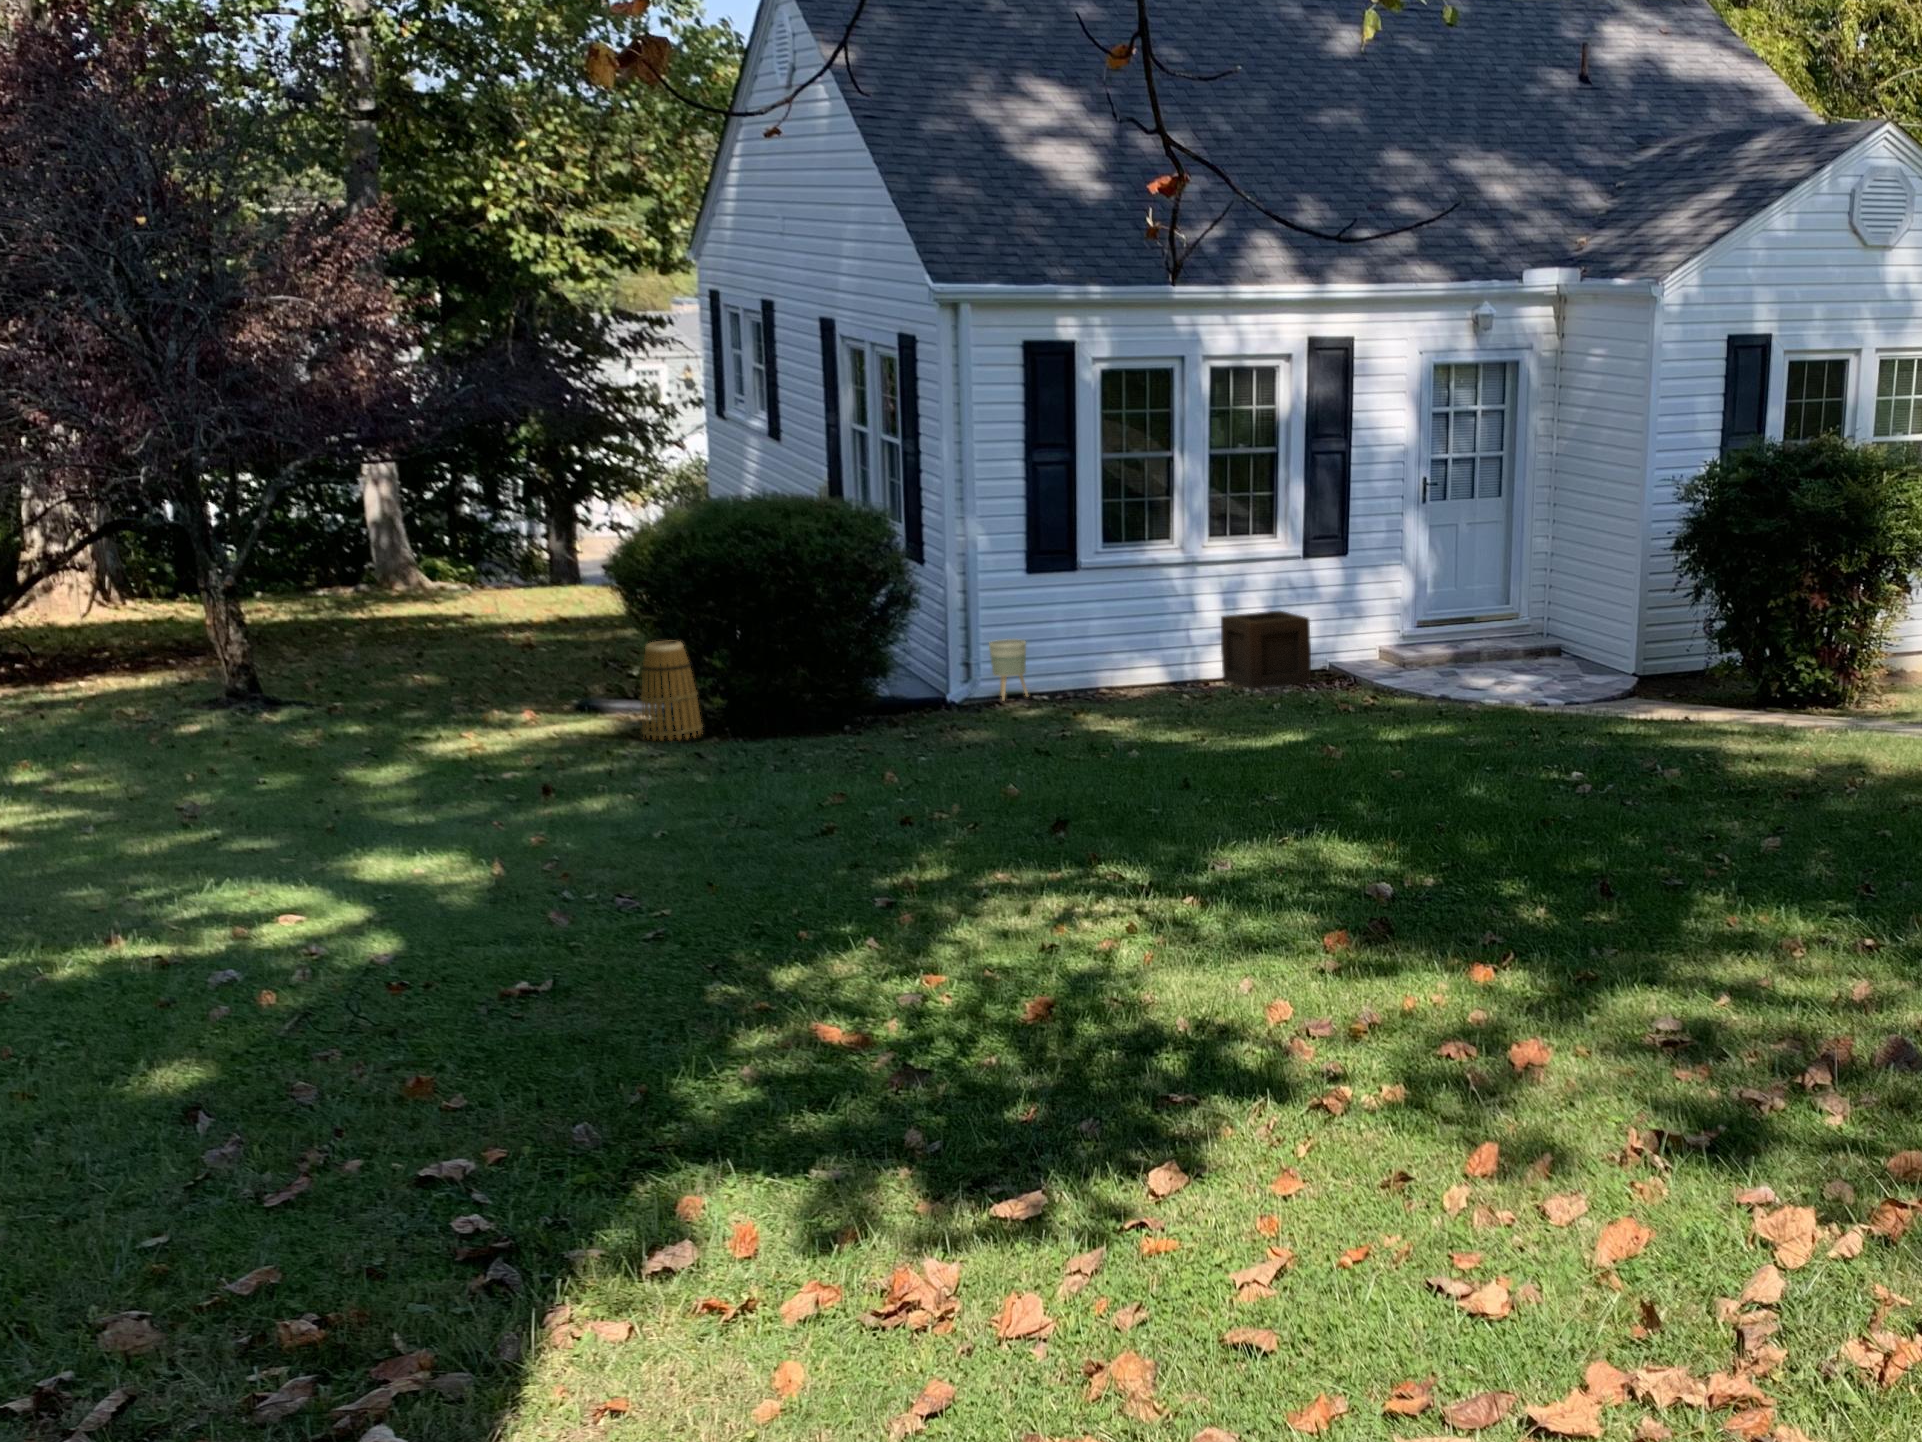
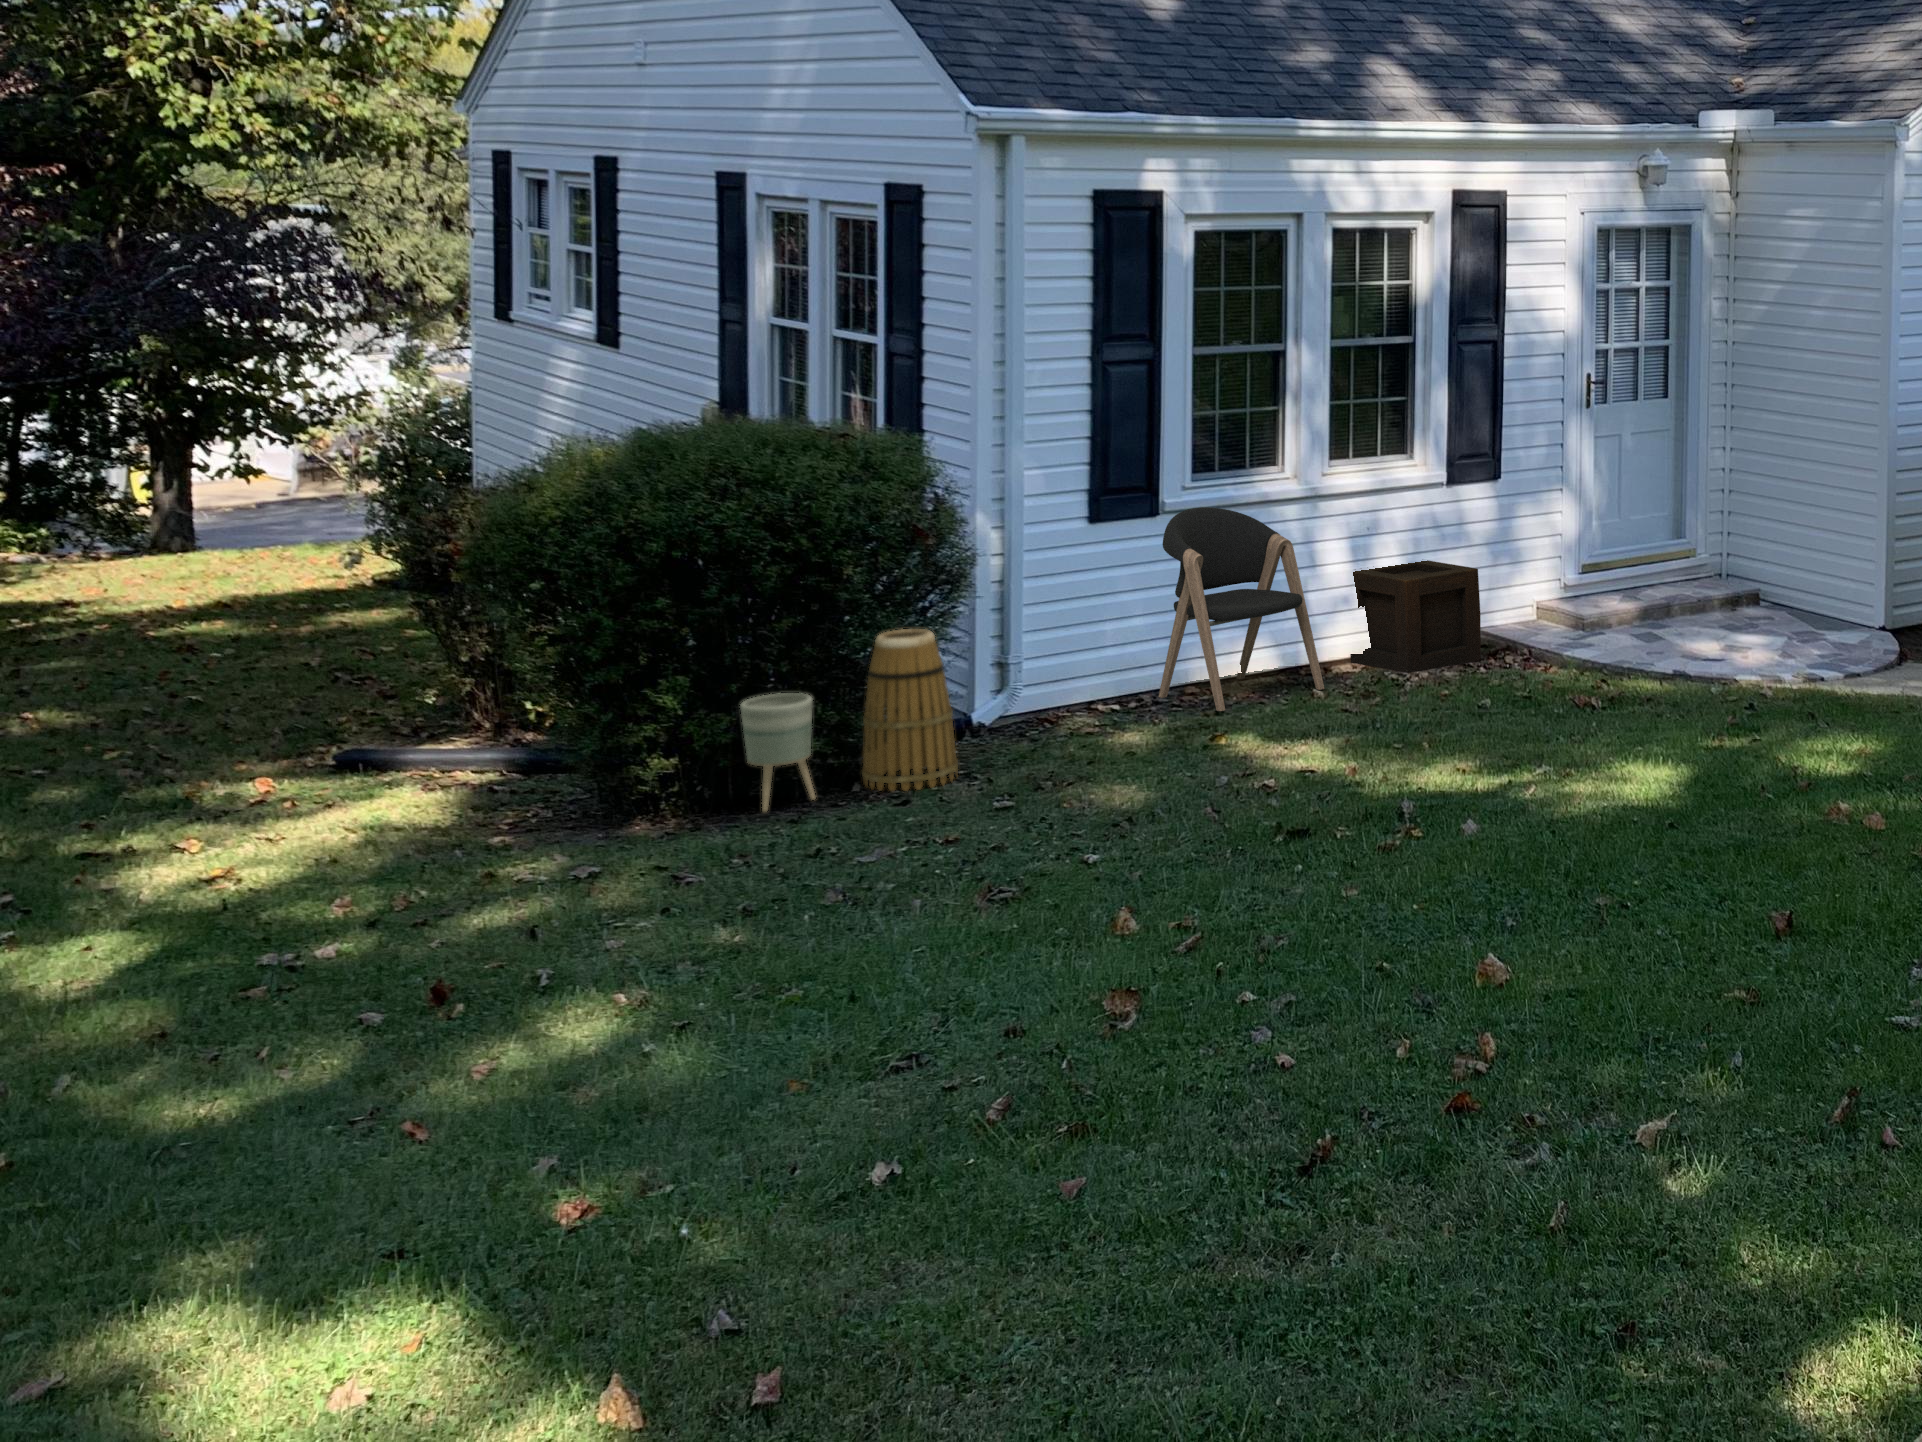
chair: none [1070,566,1182,706] -> present [1159,507,1324,711]
planter: present [989,639,1028,700] -> present [740,693,815,811]
basket: present [641,641,703,740] -> present [862,629,958,791]

